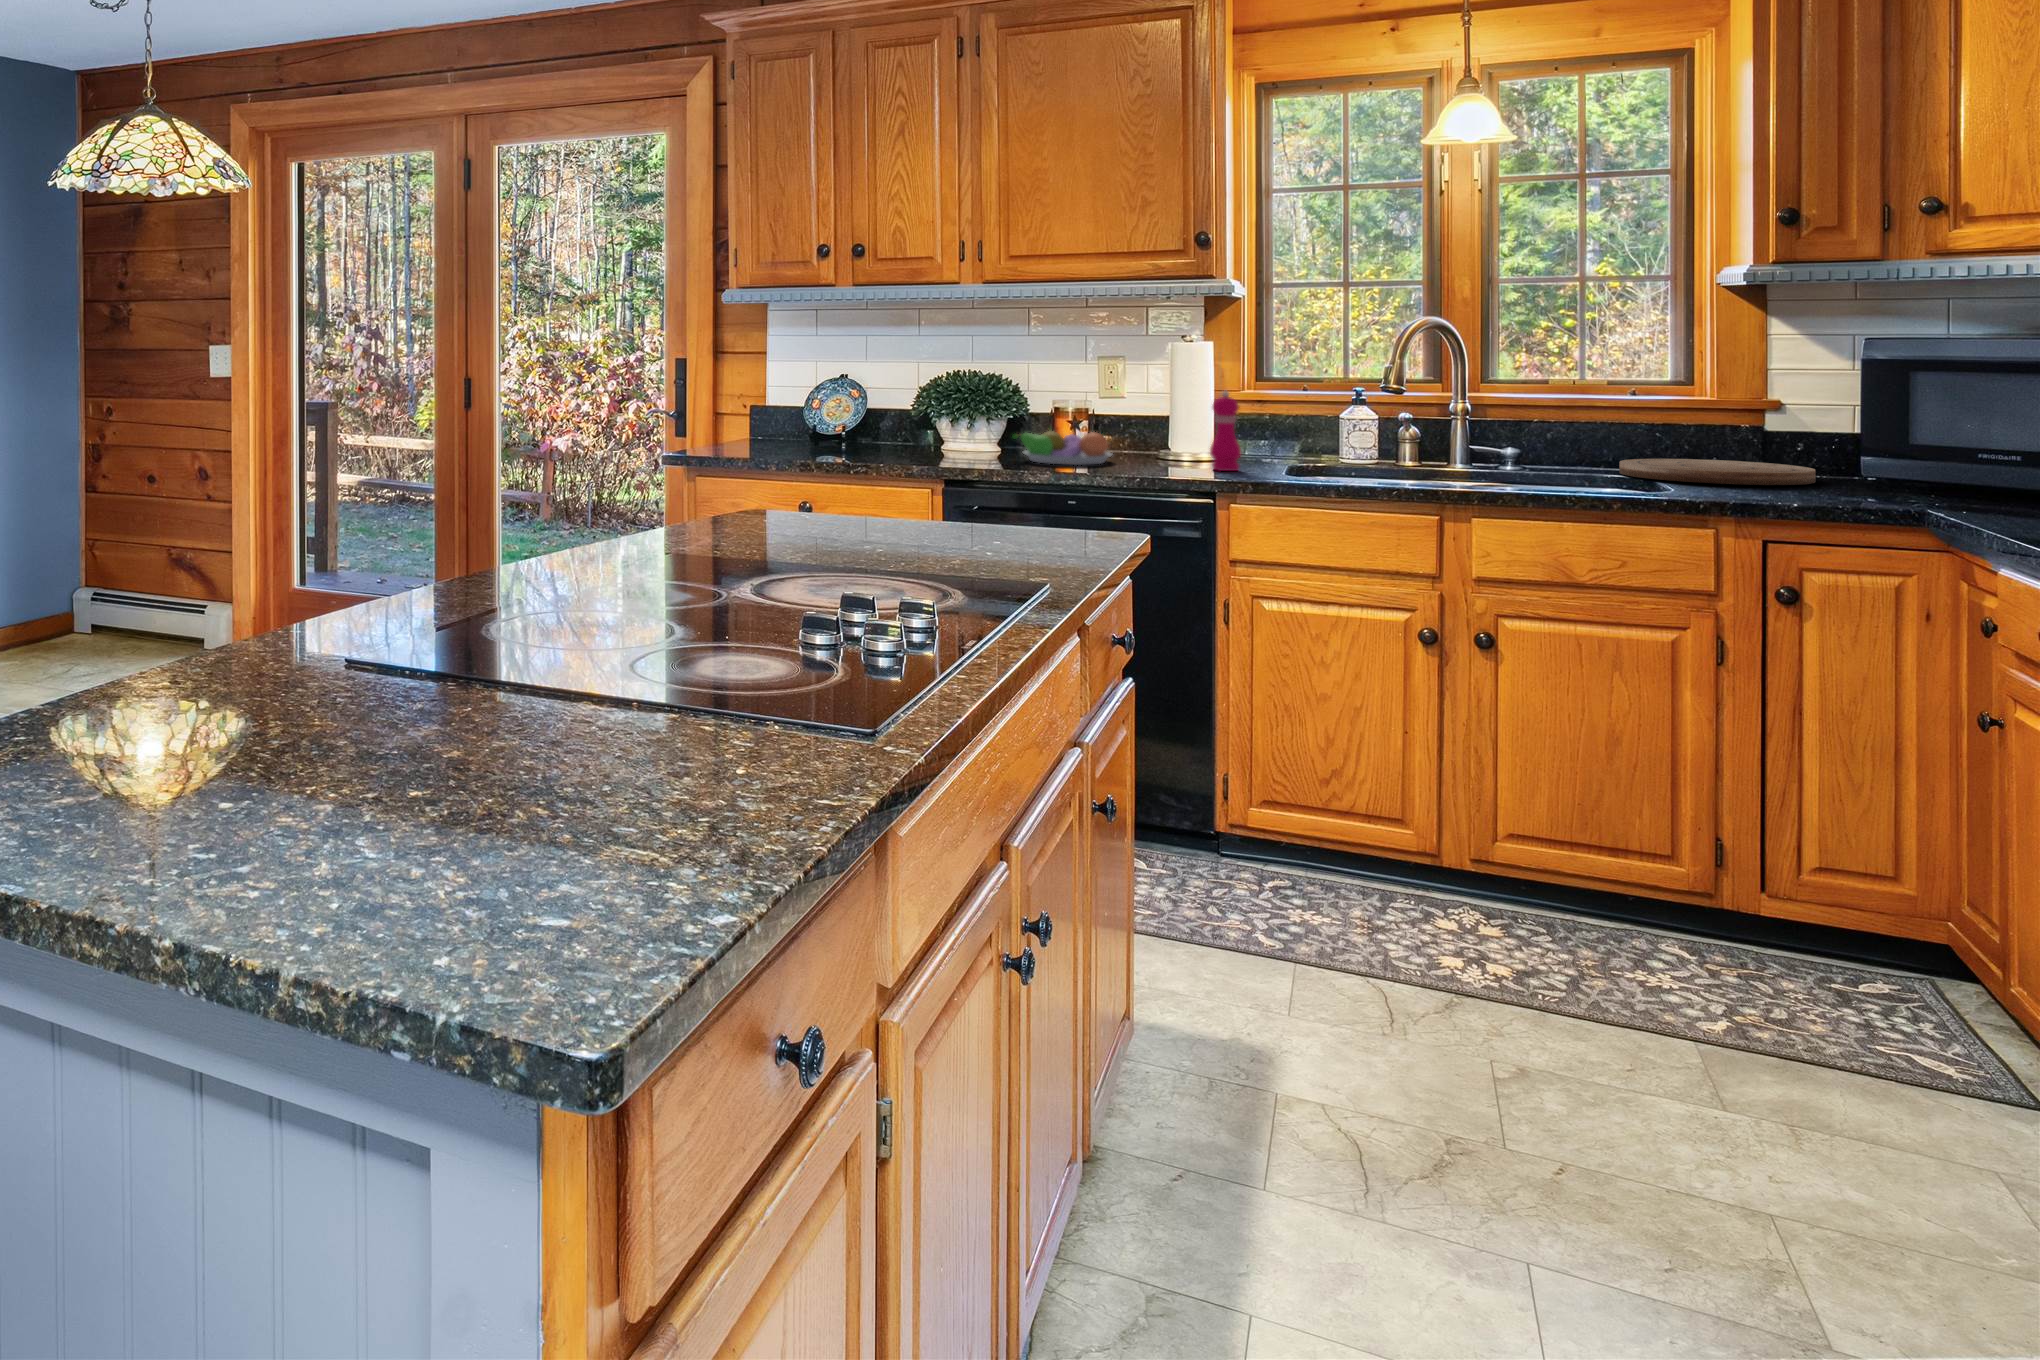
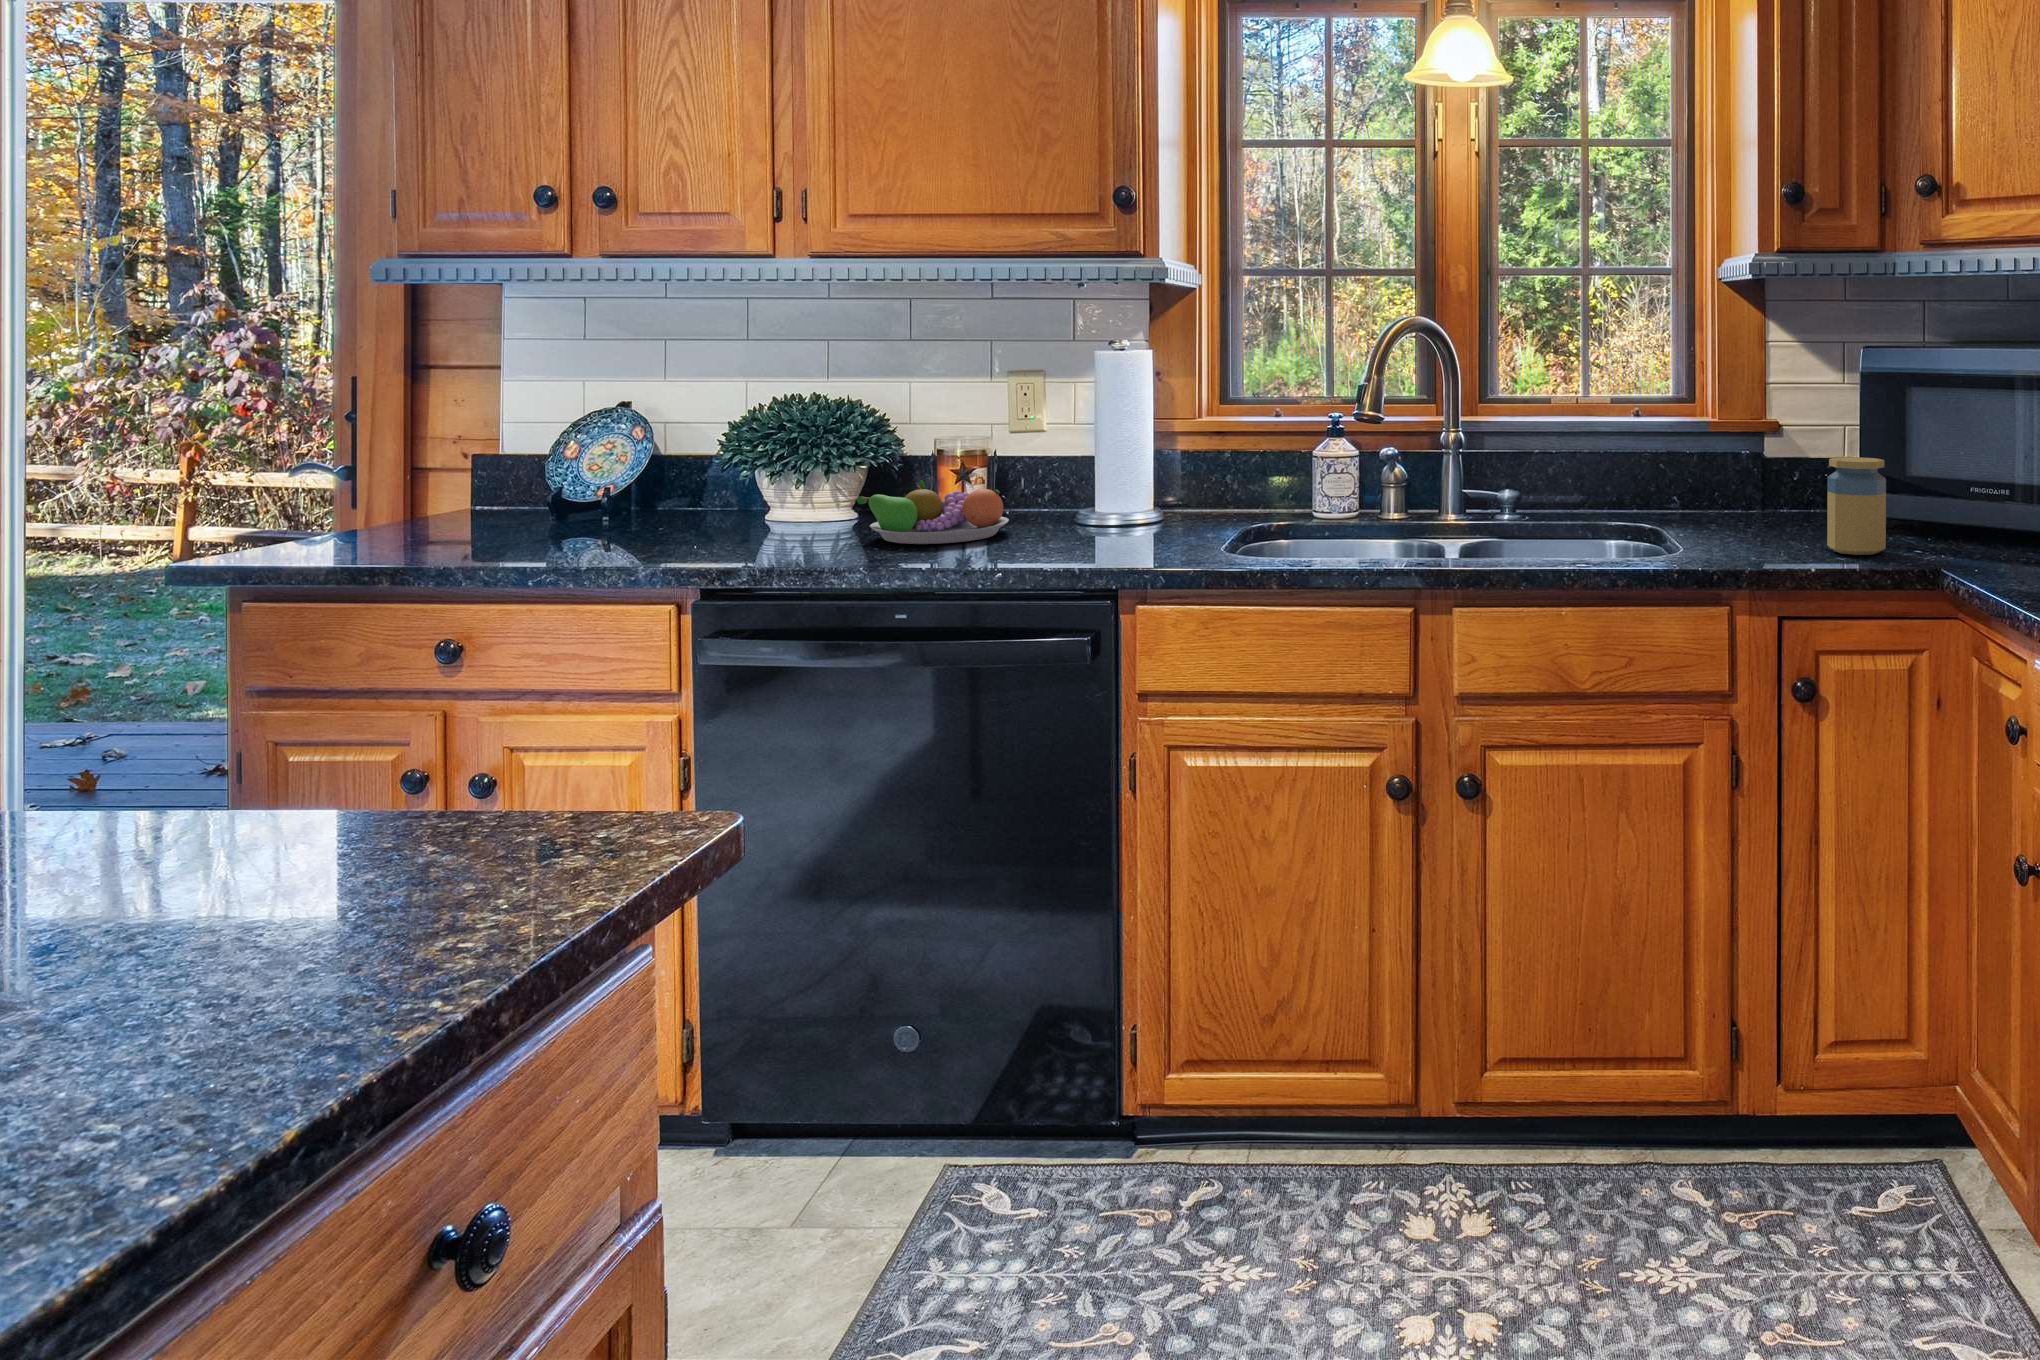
pepper mill: present [1210,391,1241,471] -> none [1134,424,1176,544]
jar: none [1820,425,1880,502] -> present [1827,457,1886,555]
cutting board: present [1619,459,1816,485] -> none [1622,493,1814,532]

